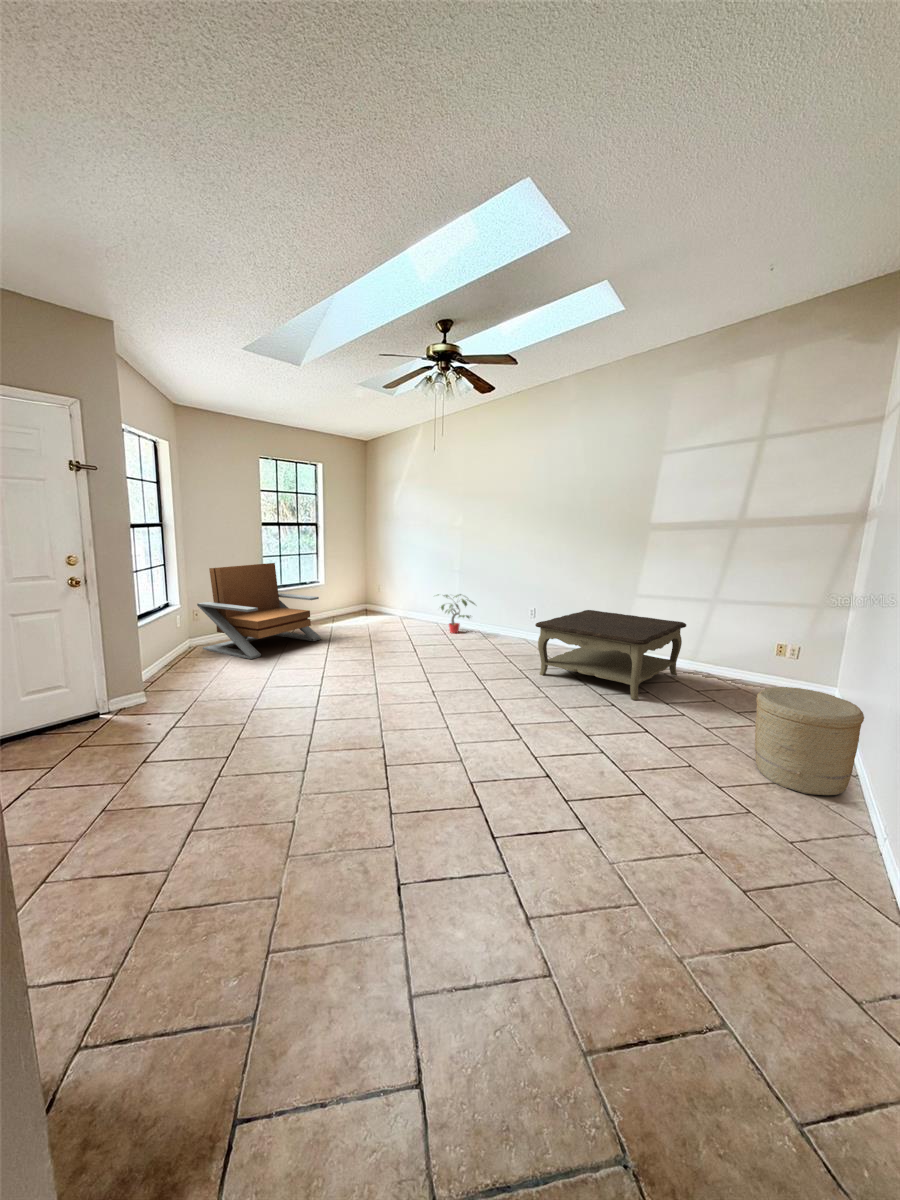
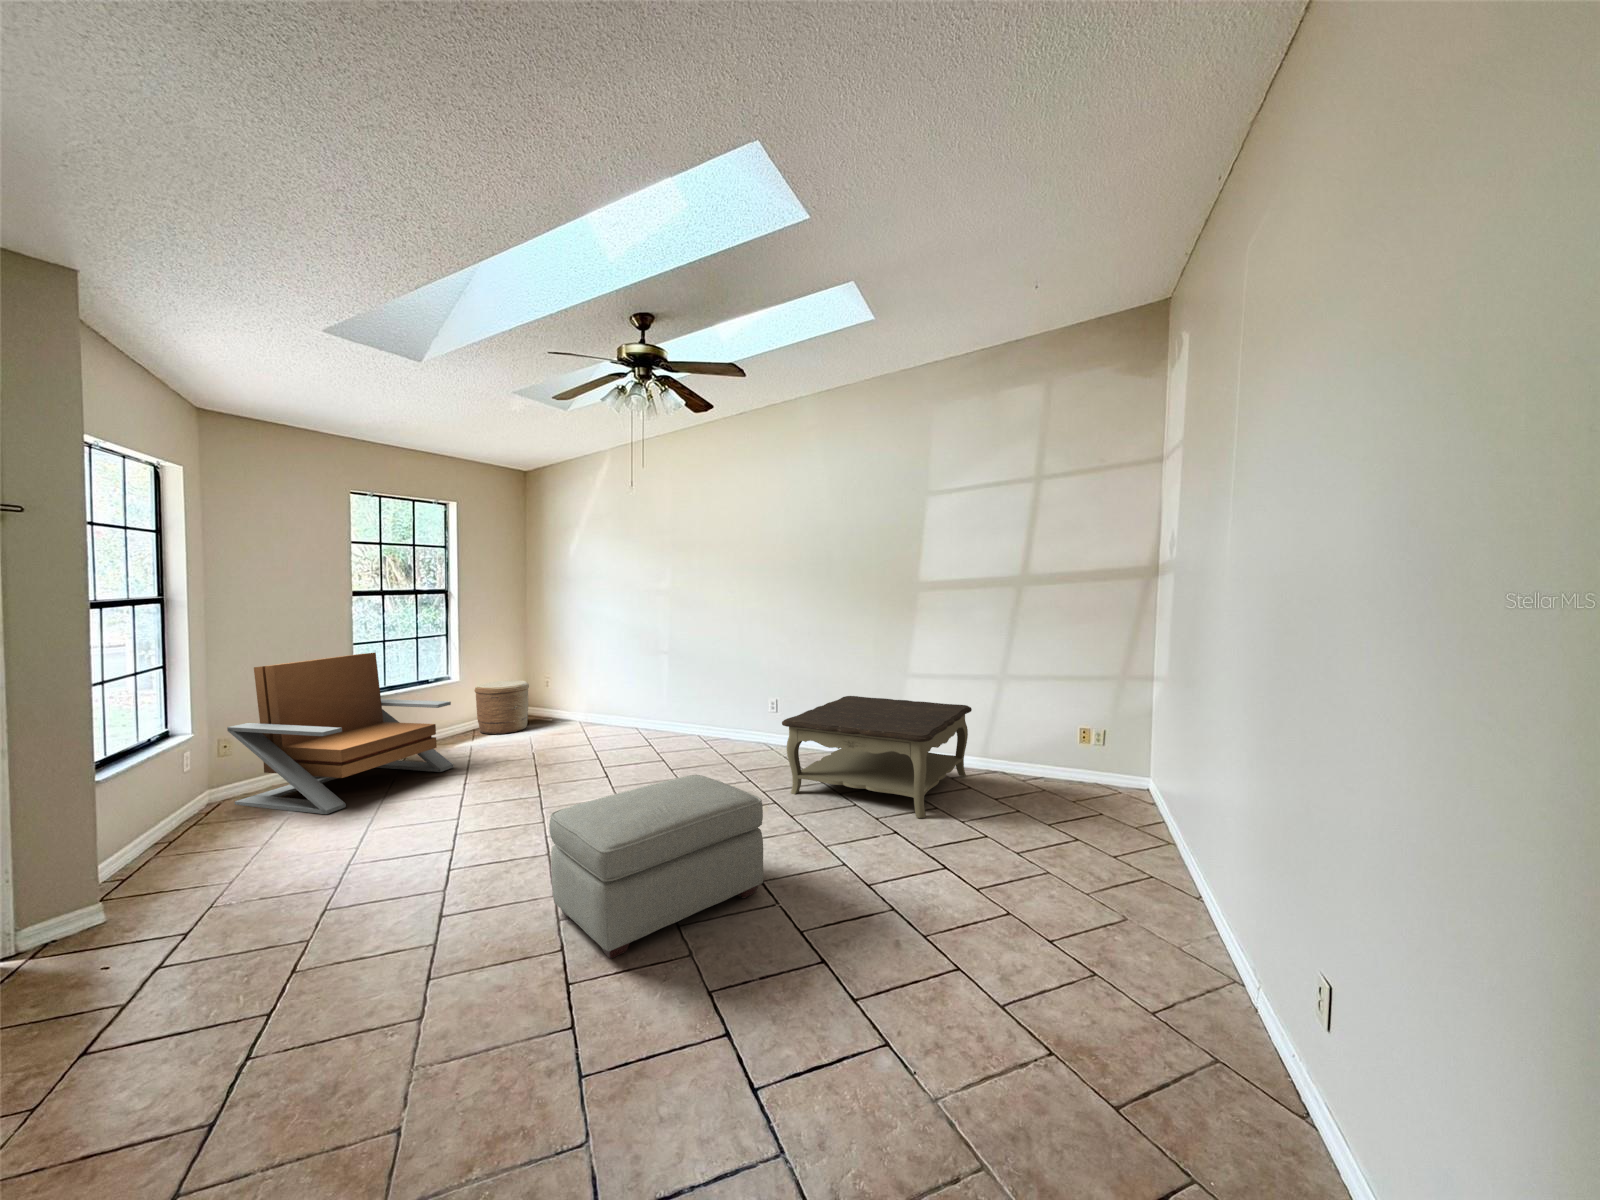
potted plant: present [438,594,475,633] -> none [631,683,698,740]
ottoman: none [377,653,514,756] -> present [549,775,763,959]
woven basket: present [755,687,864,795] -> present [474,680,529,734]

